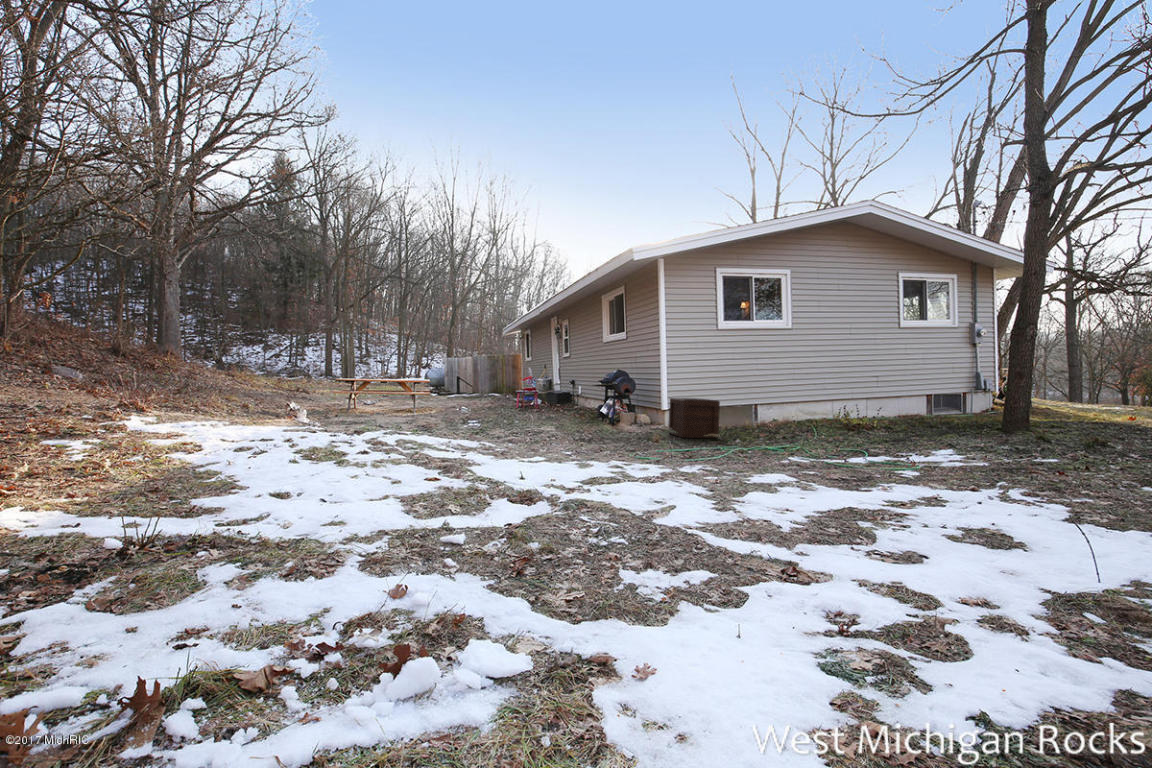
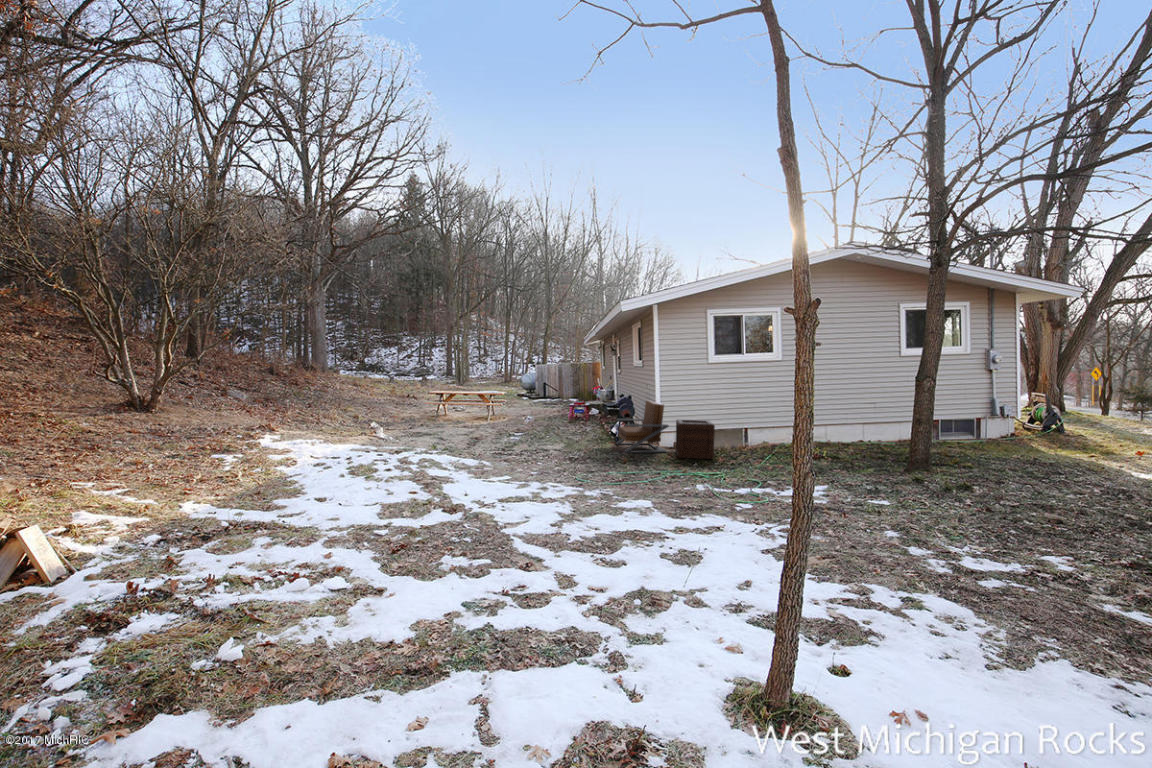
lounge chair: none [595,380,663,434] -> present [616,401,669,452]

